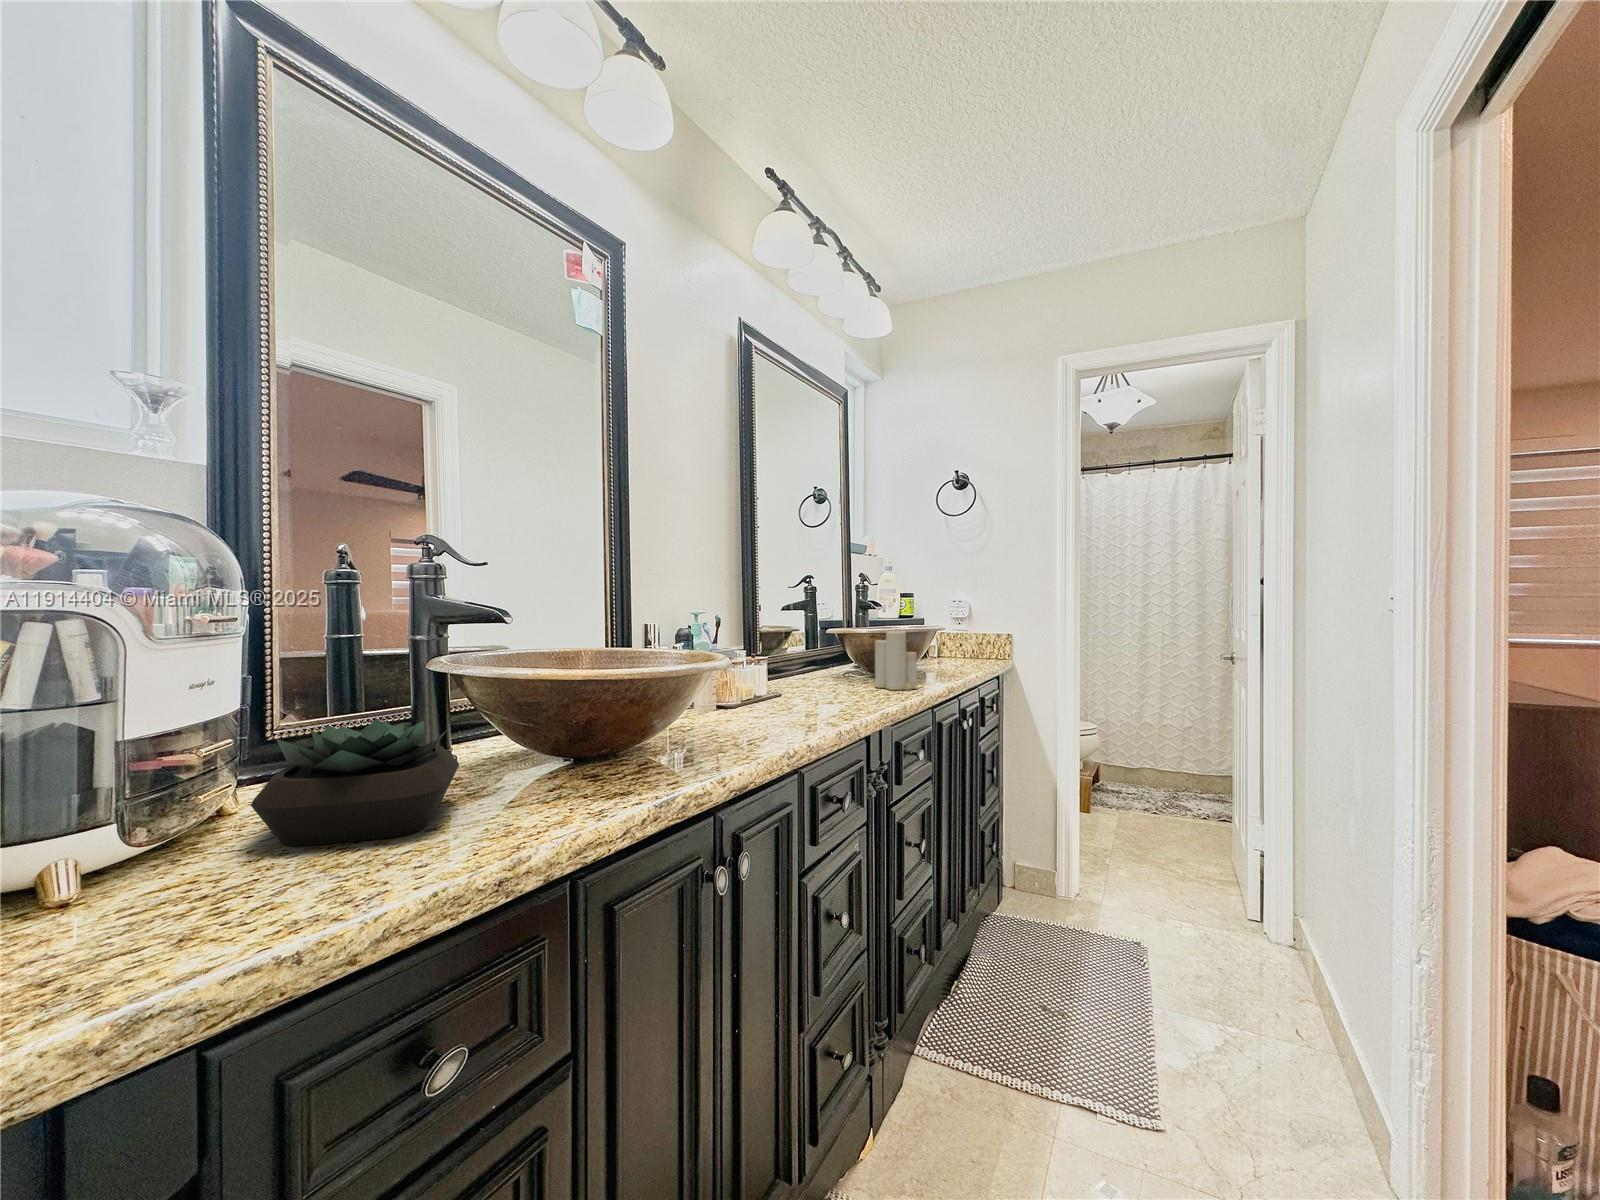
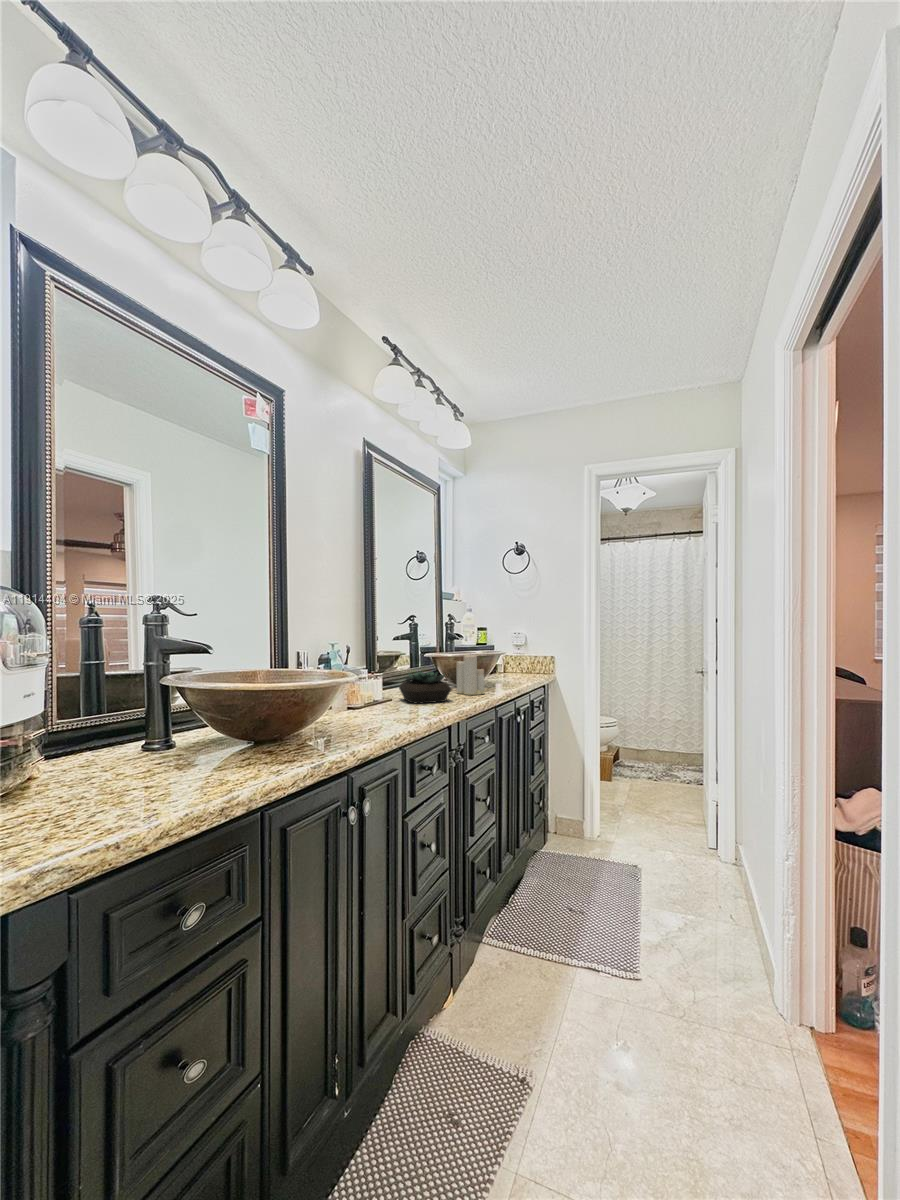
succulent plant: present [251,719,459,846] -> present [399,671,451,703]

